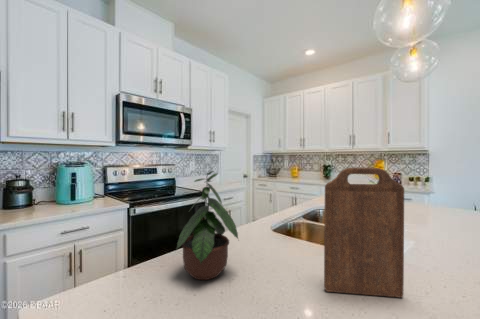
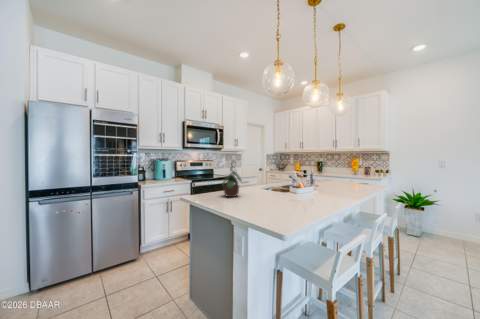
cutting board: present [324,168,404,297] -> none [269,159,294,201]

